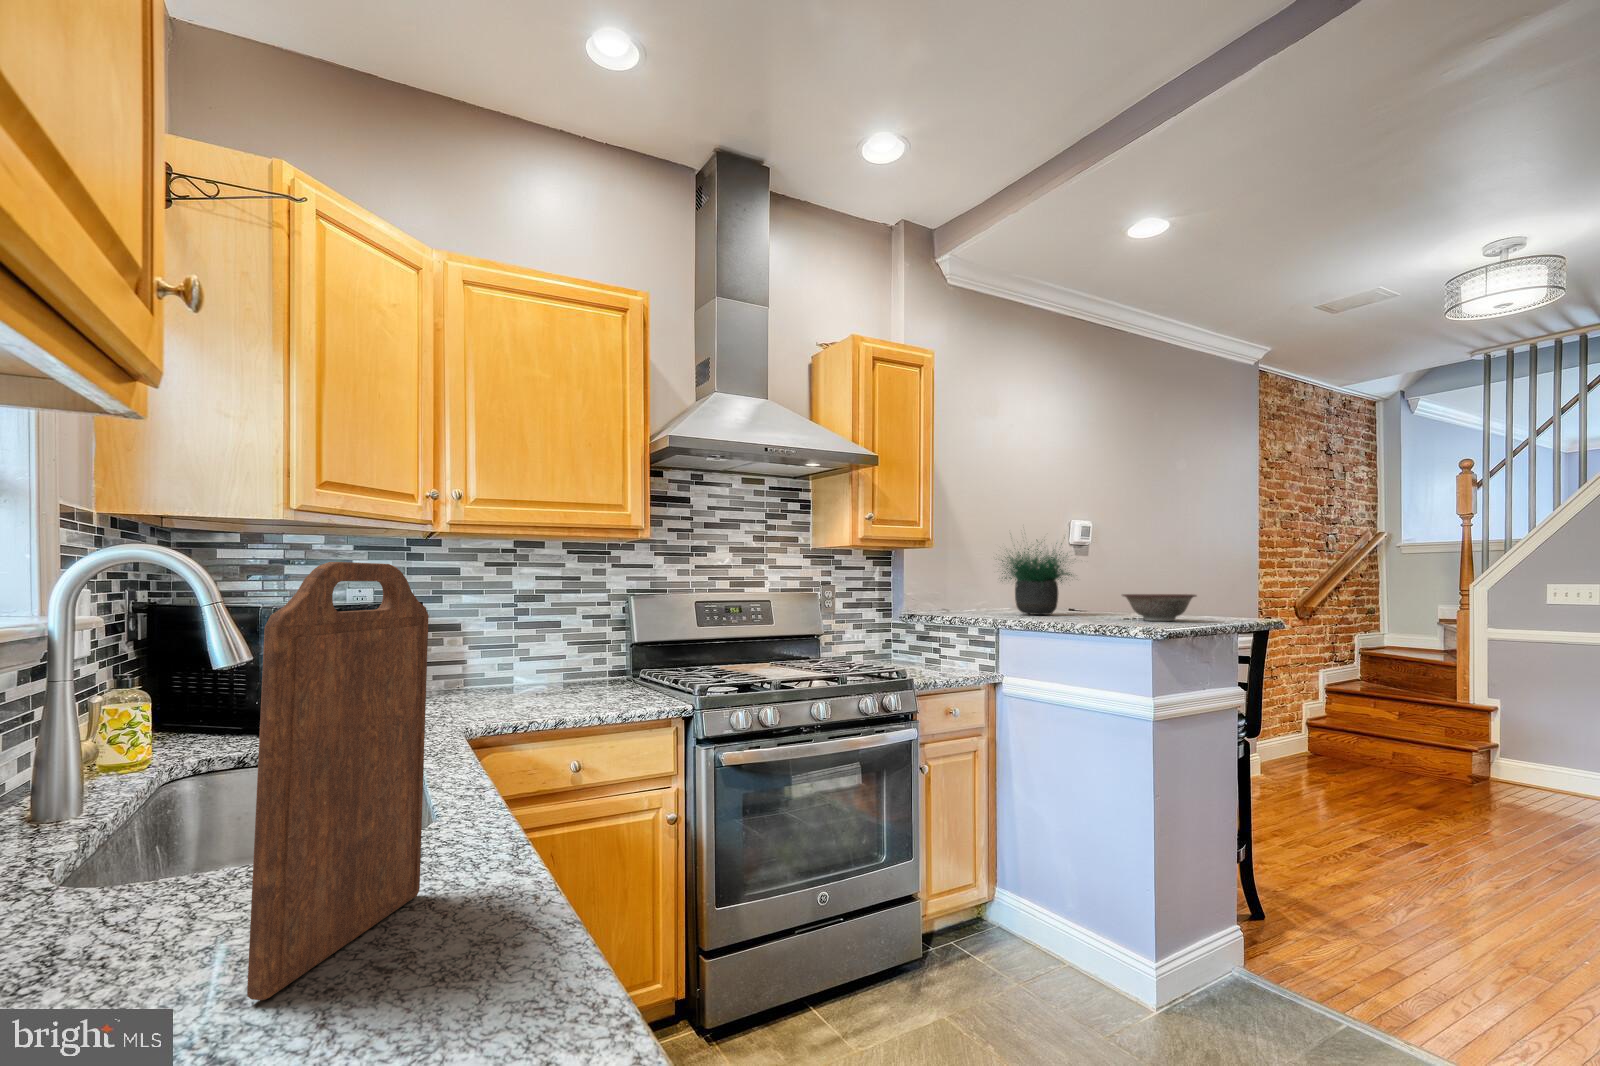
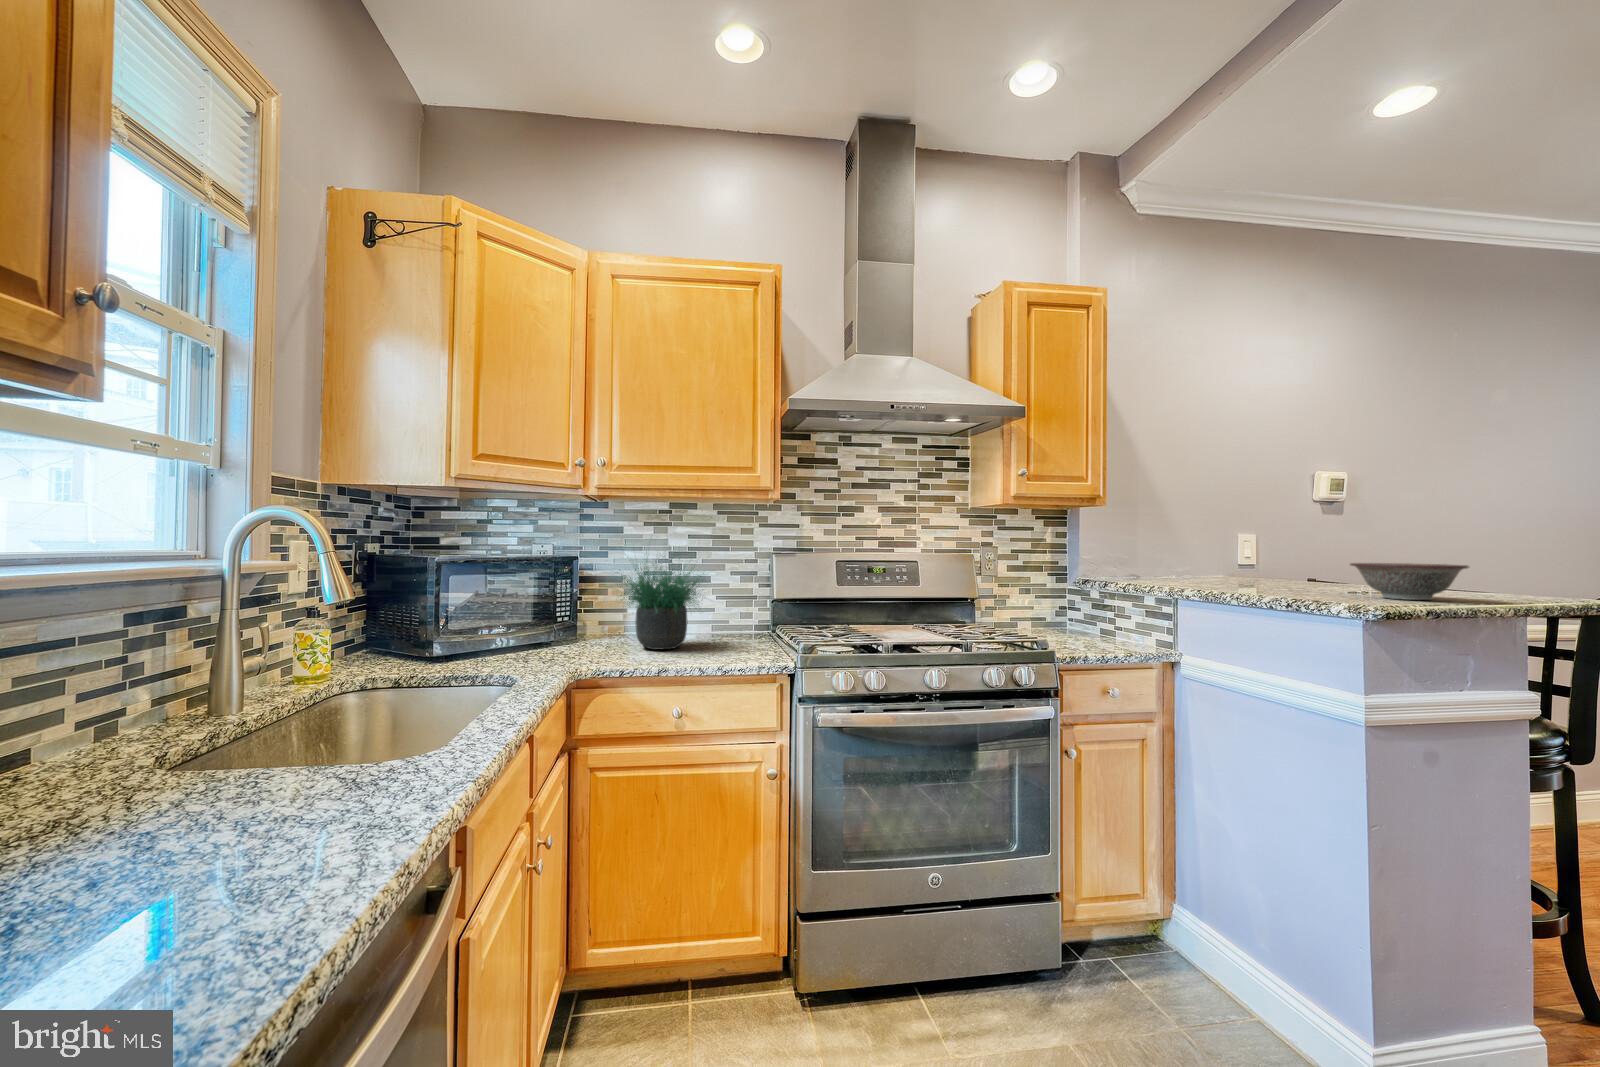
potted plant: present [1002,543,1072,615] -> present [621,559,702,649]
cutting board: present [247,562,429,1000] -> none [99,521,338,890]

